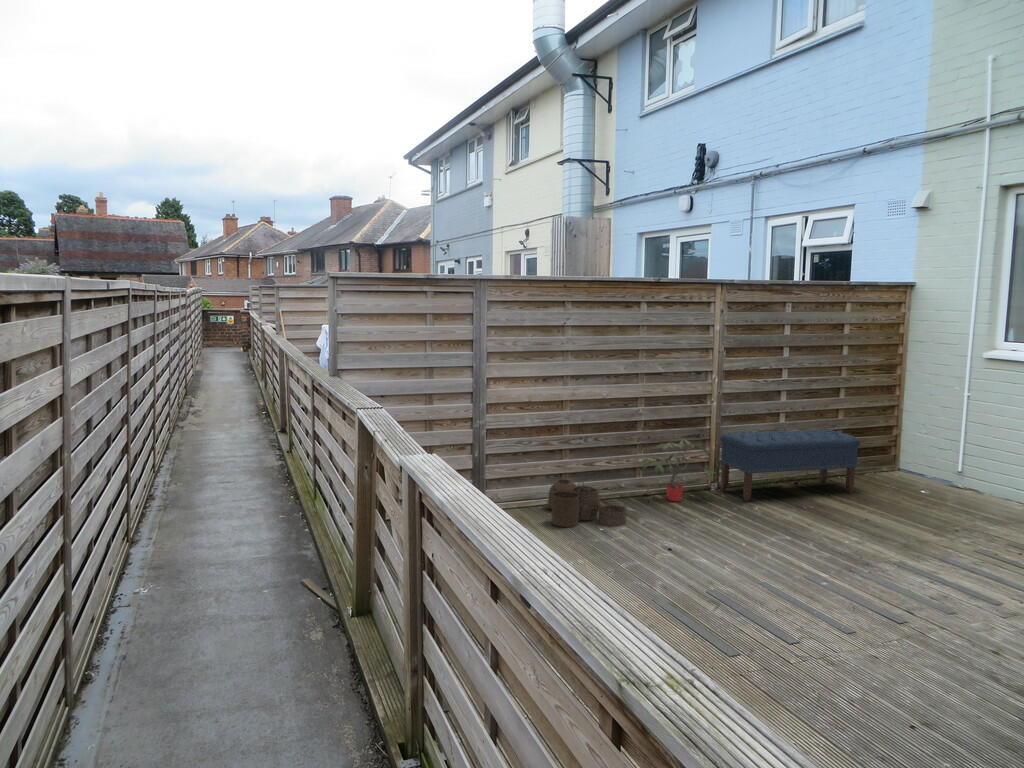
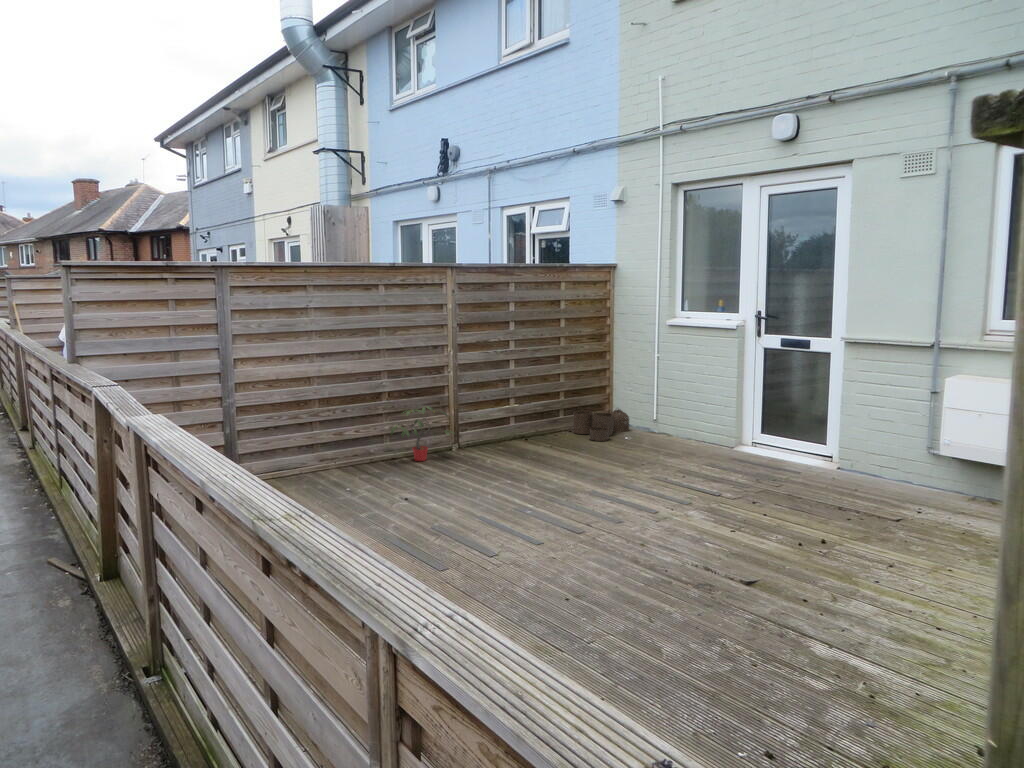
bench: present [721,429,860,501] -> none [460,391,574,456]
woven basket: present [548,479,626,527] -> present [574,409,629,441]

